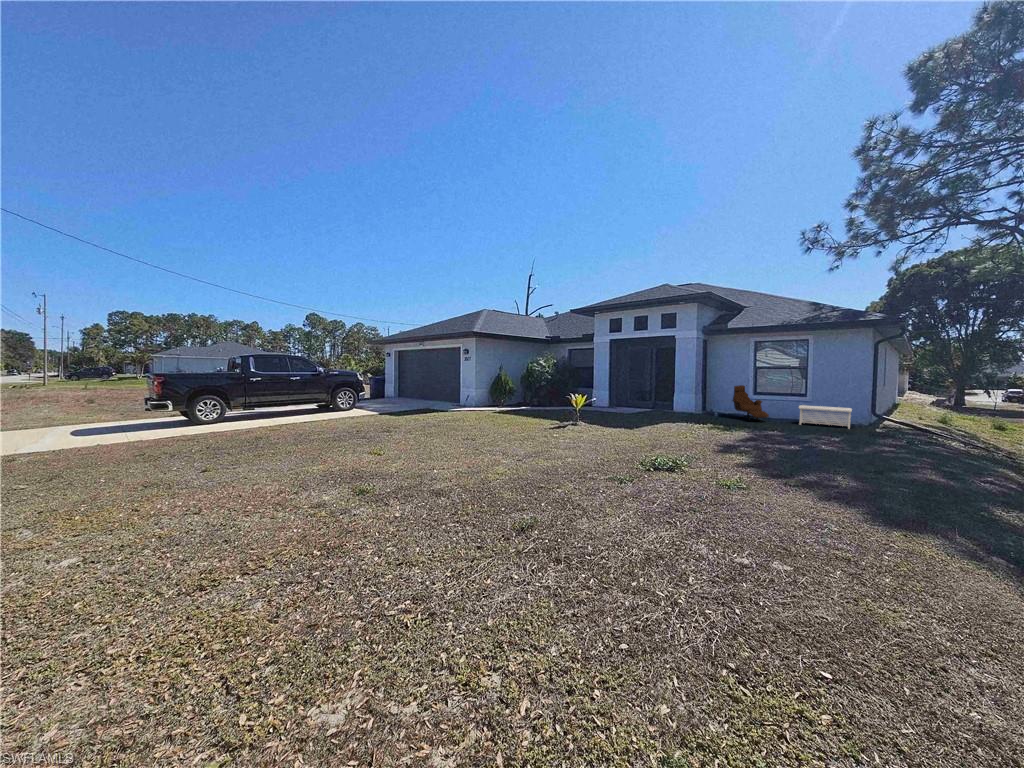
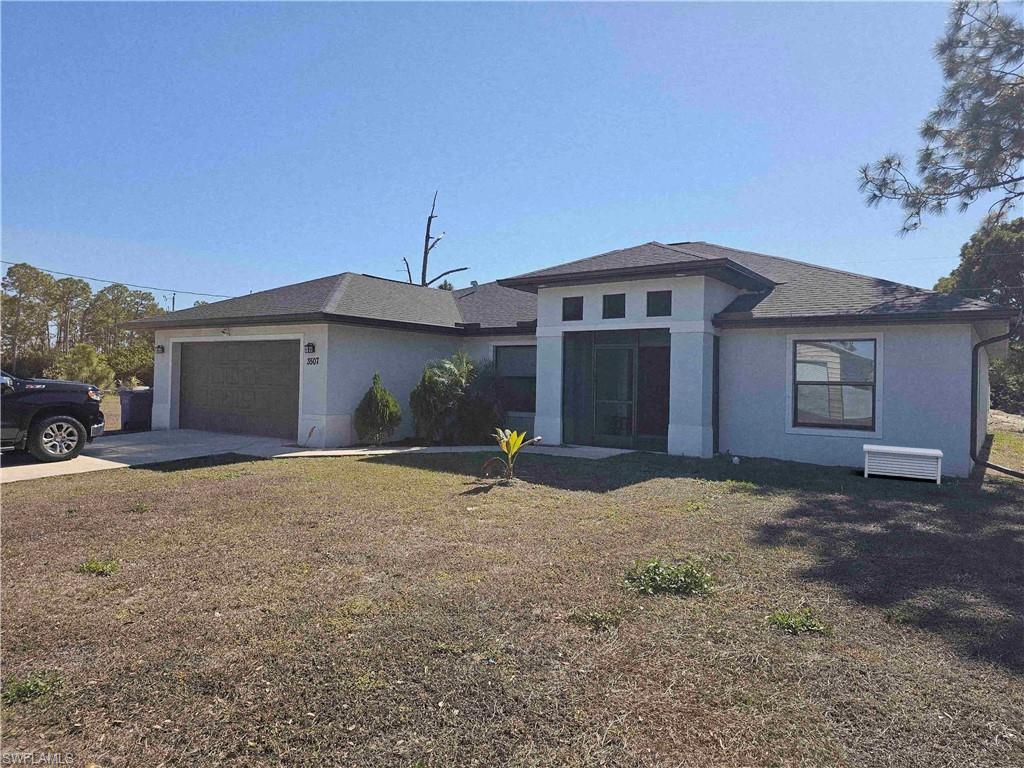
lounge chair: present [733,385,769,421] -> none [760,411,818,474]

